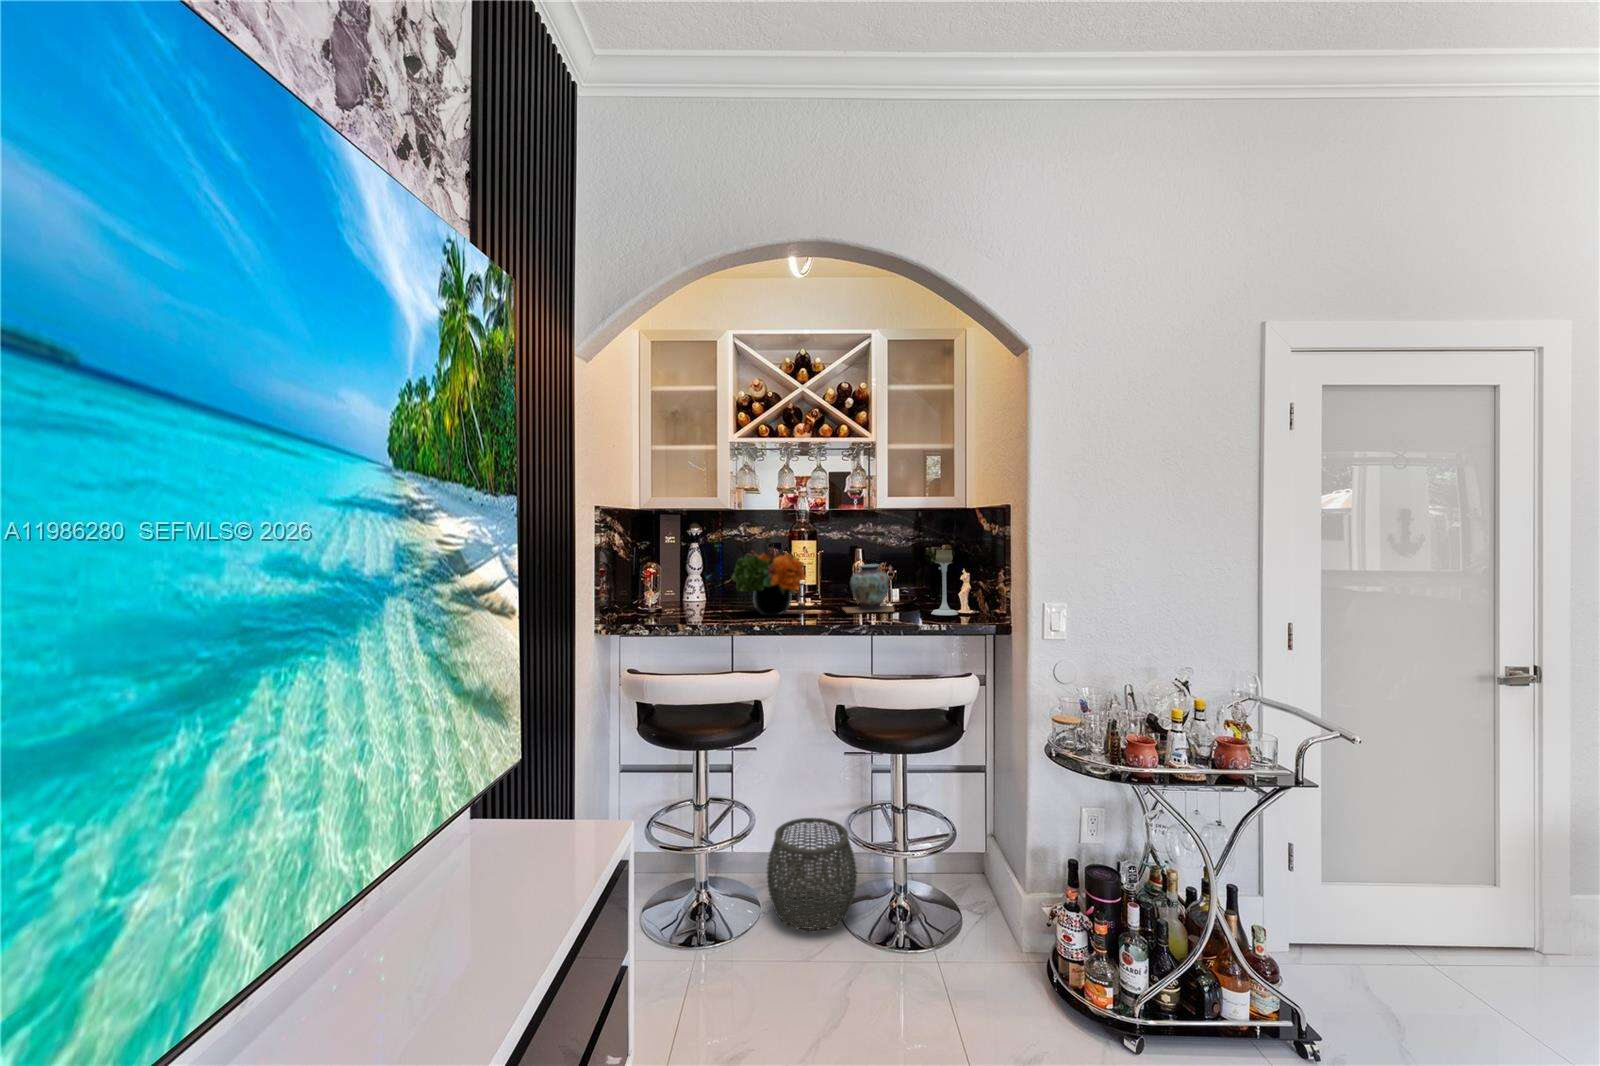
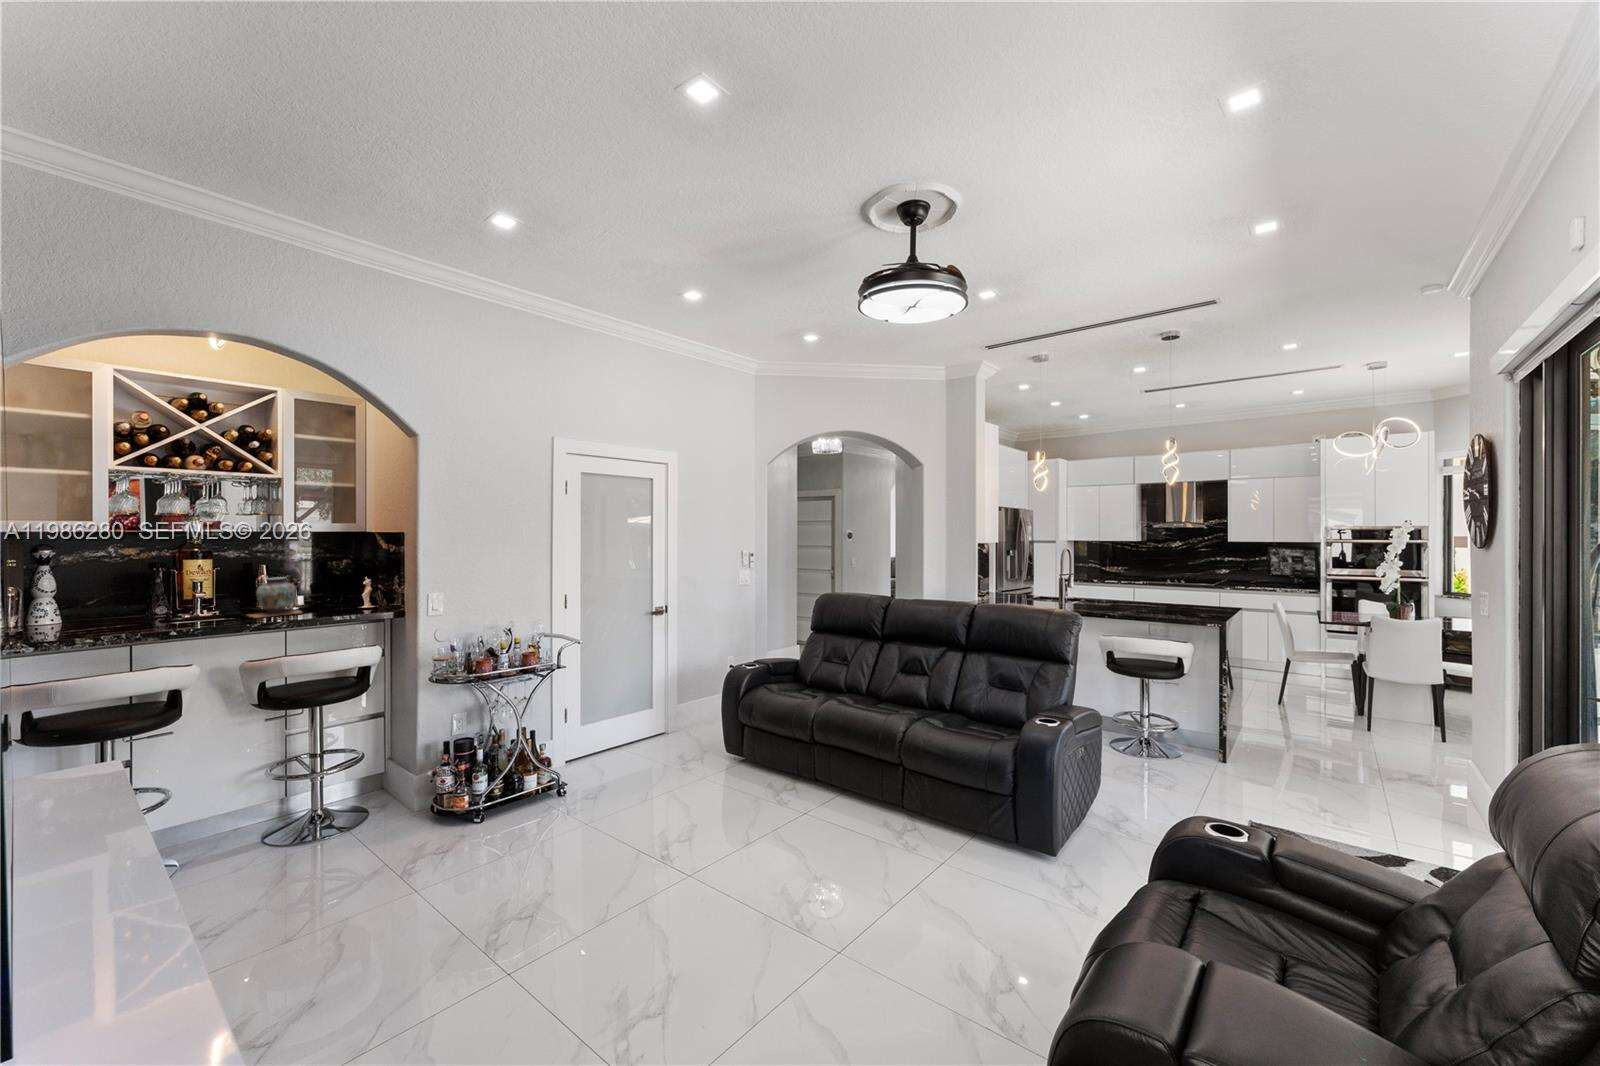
flower arrangement: present [732,548,806,615] -> none [120,566,214,626]
candle holder: present [931,550,958,615] -> none [337,563,361,612]
woven basket: present [767,818,857,931] -> none [186,775,280,858]

